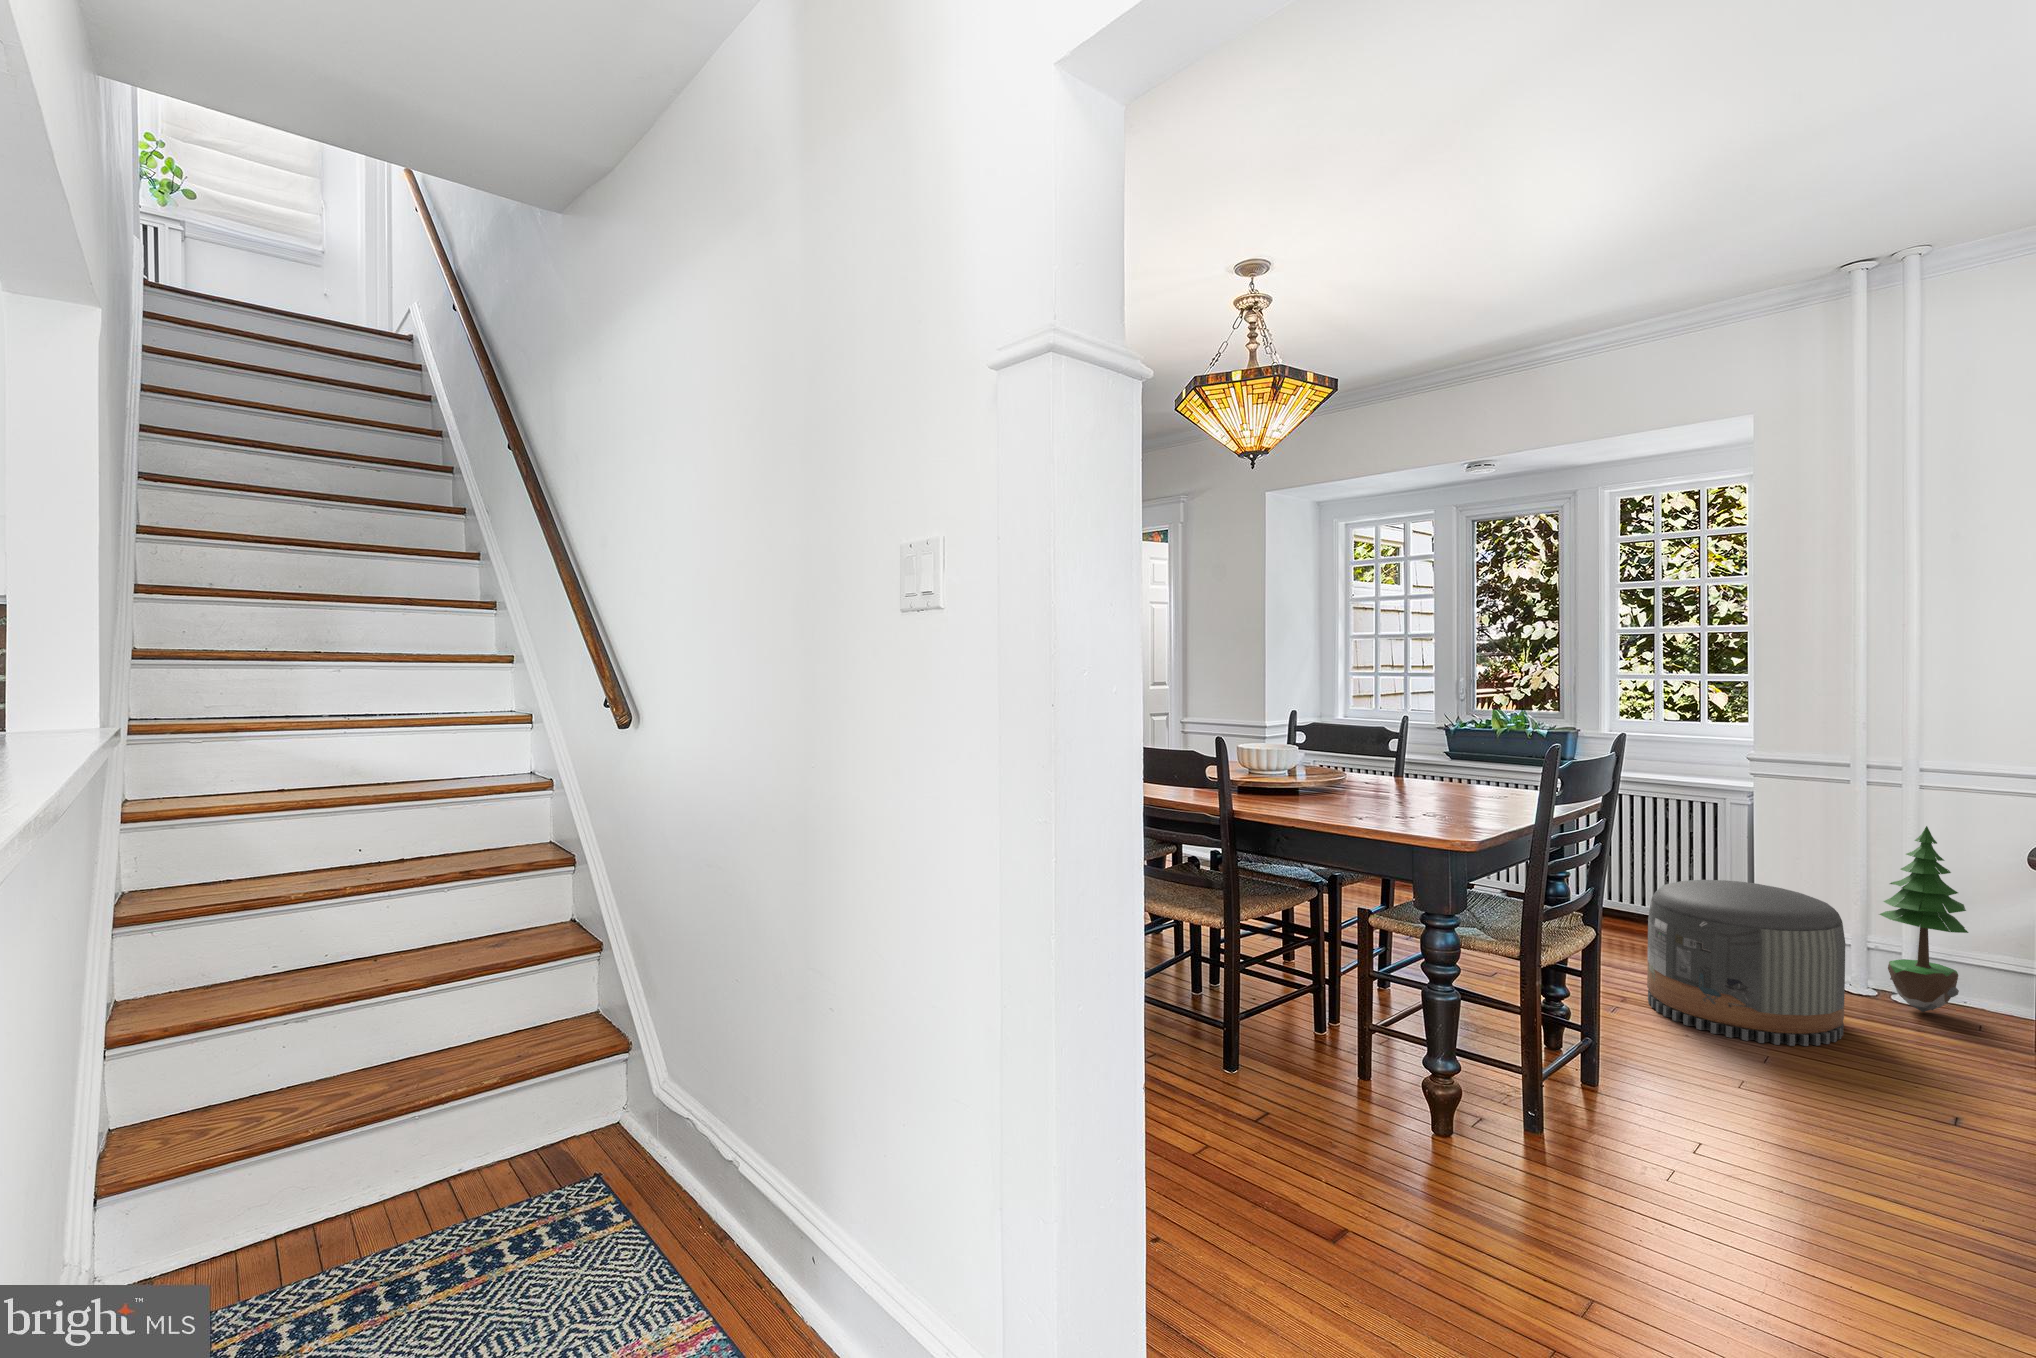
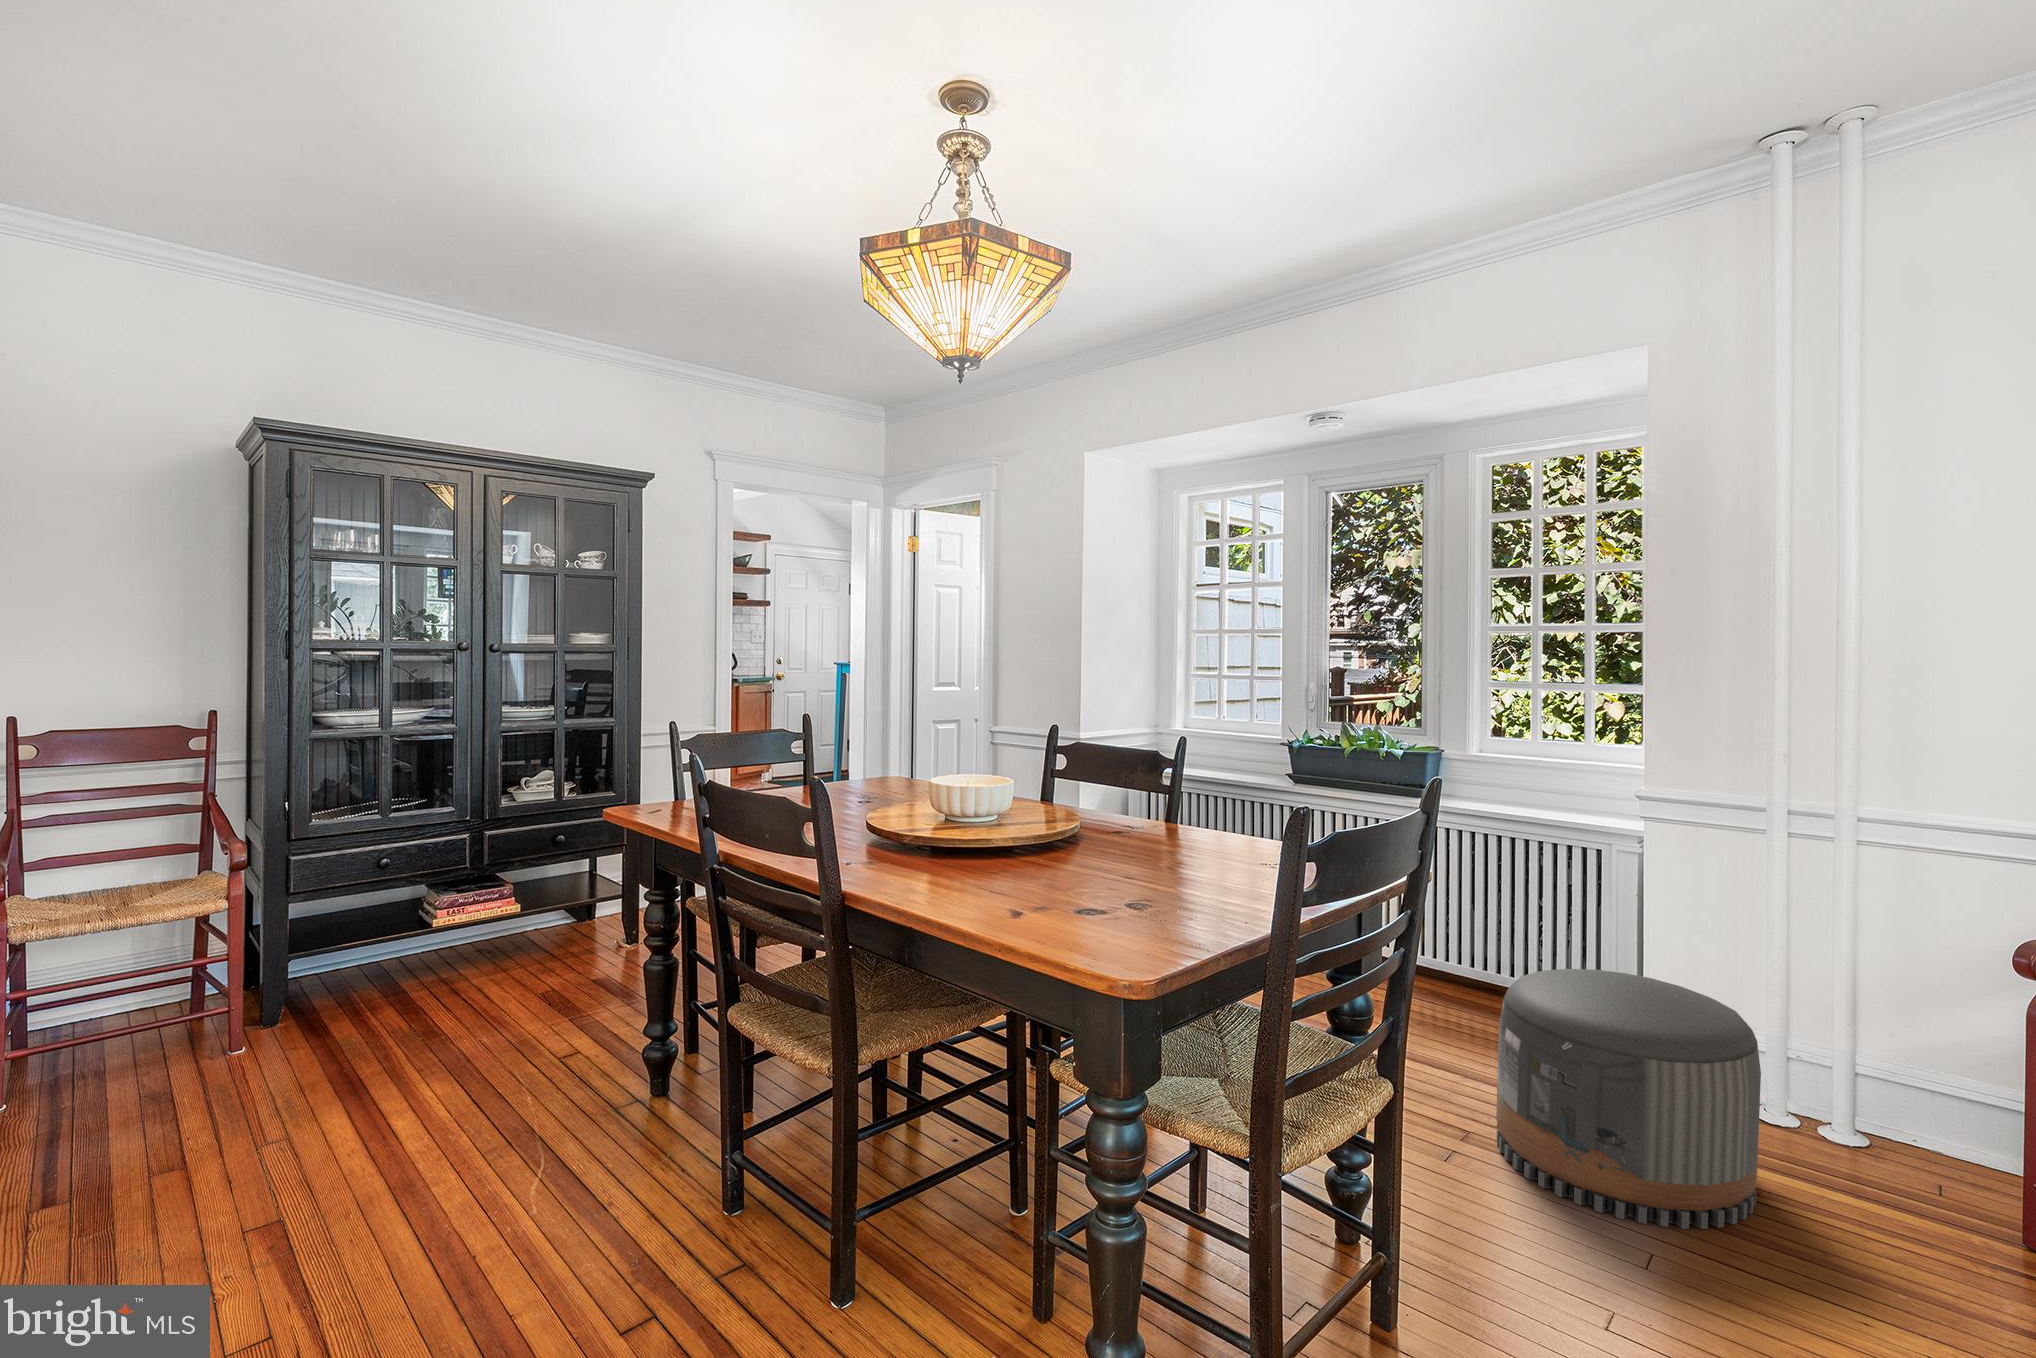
potted tree: present [1879,826,1968,1012] -> none [1803,900,1925,1157]

